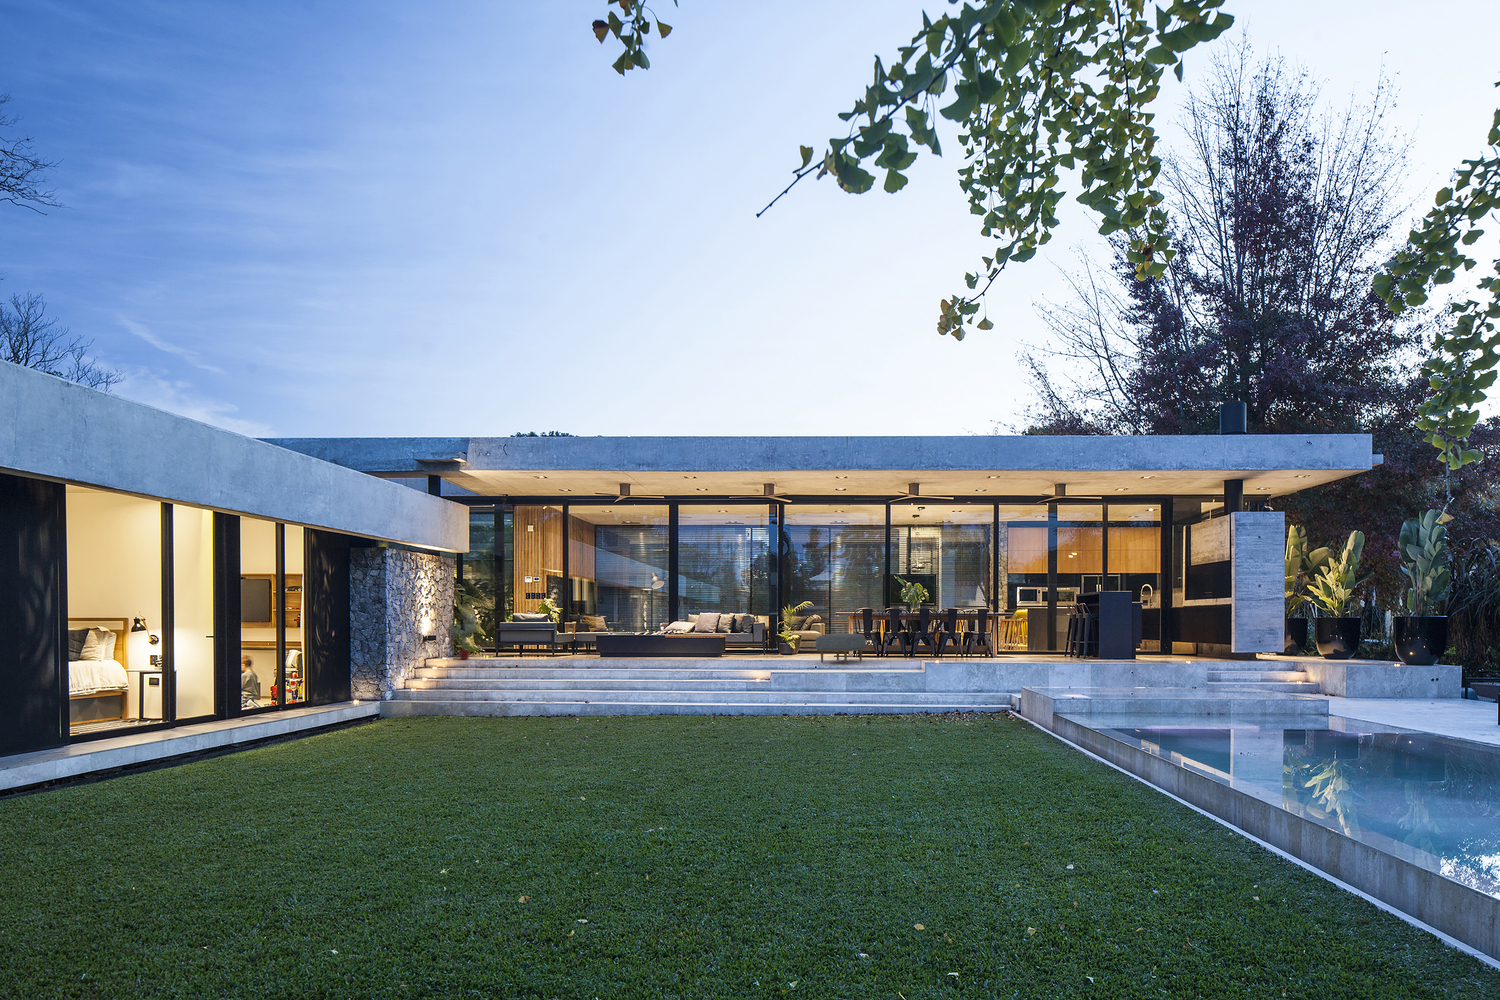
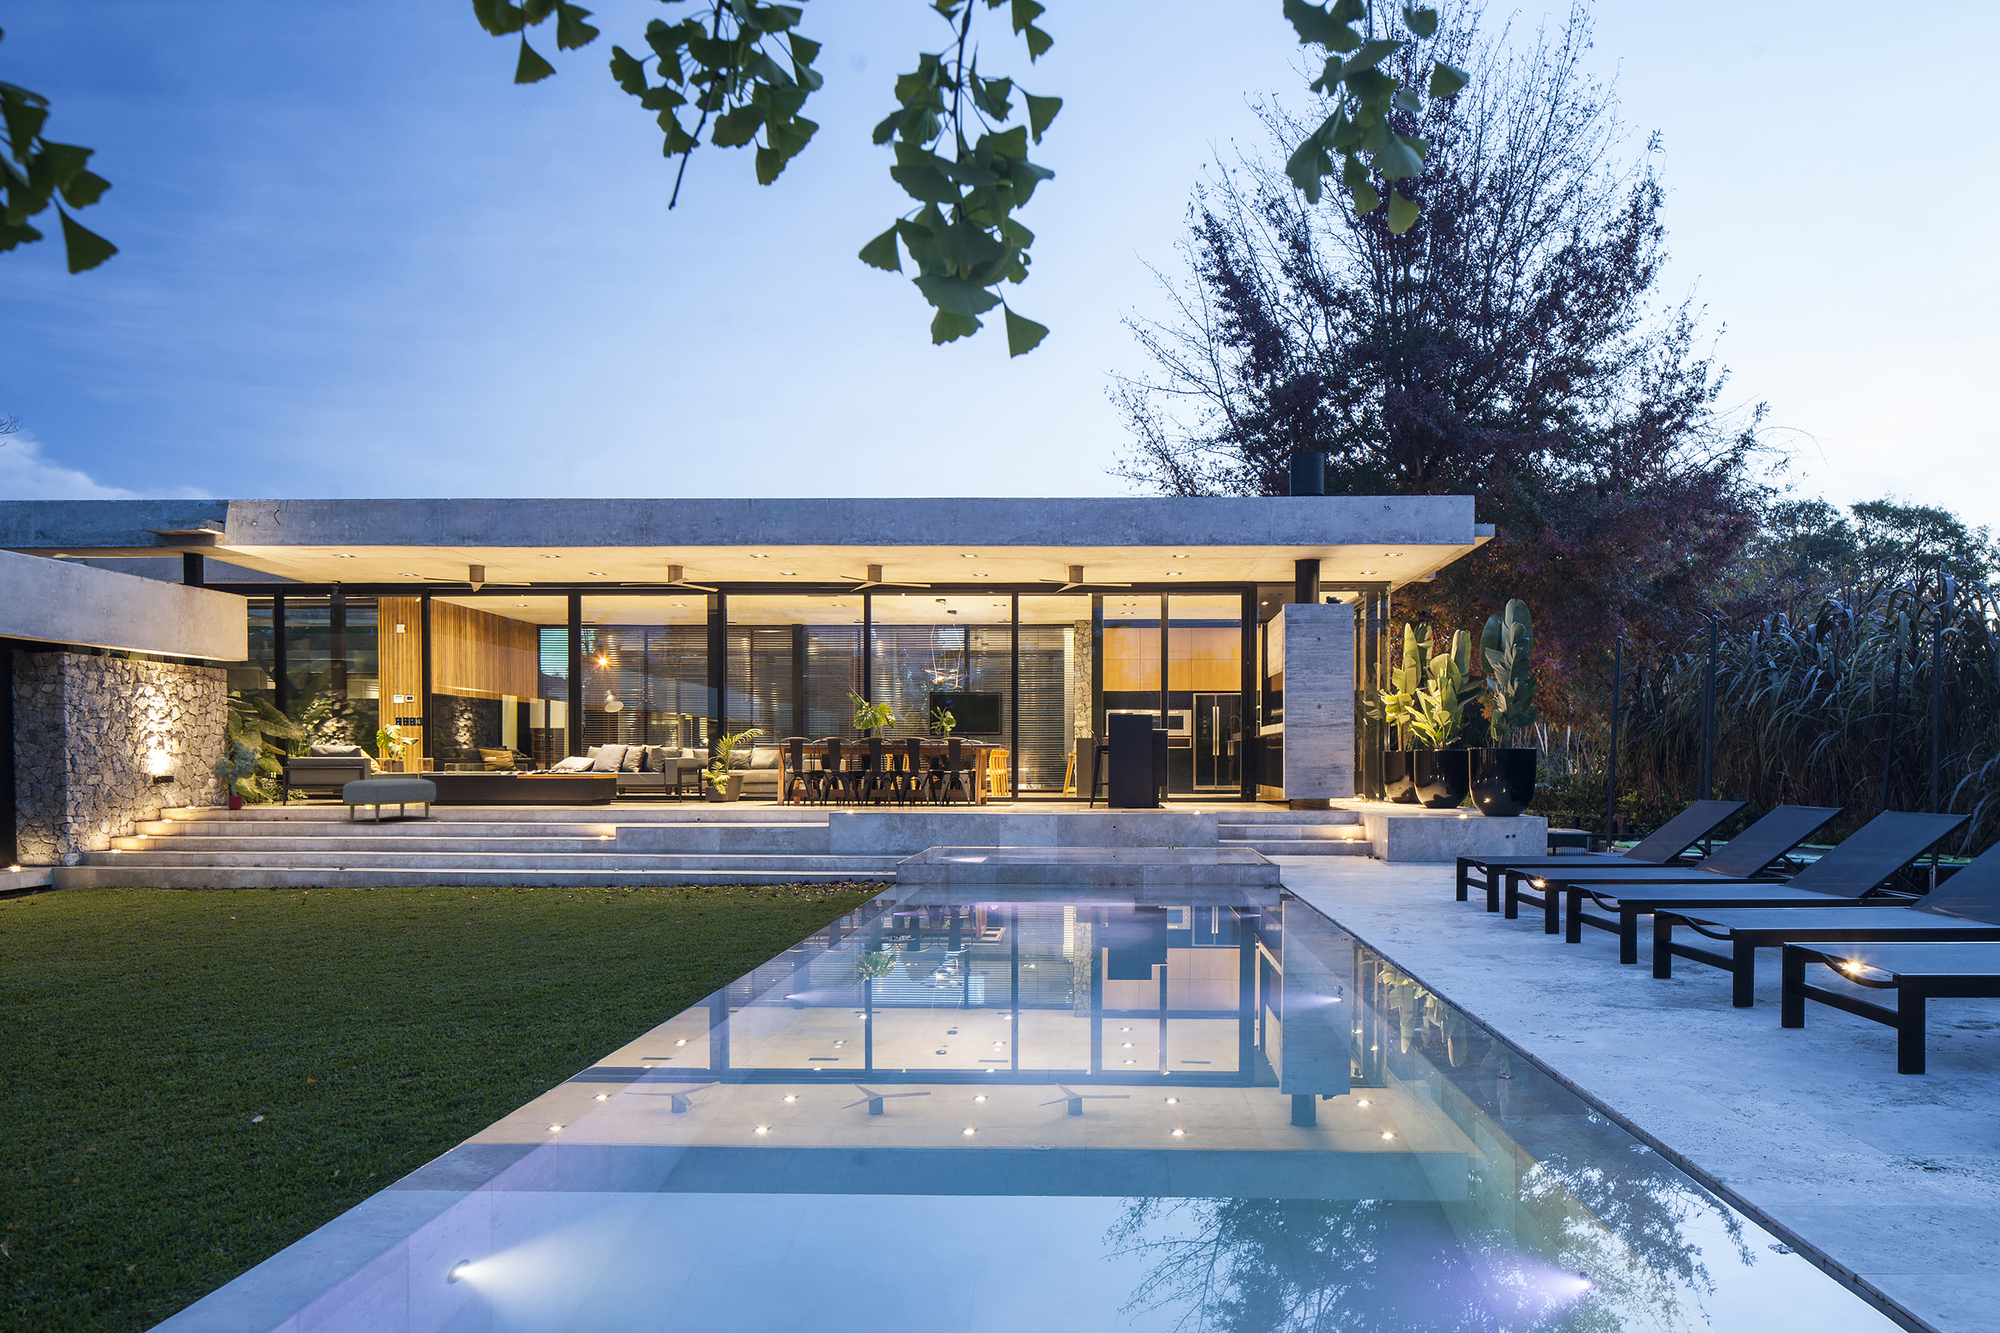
ottoman: present [816,634,866,663] -> present [343,779,436,822]

